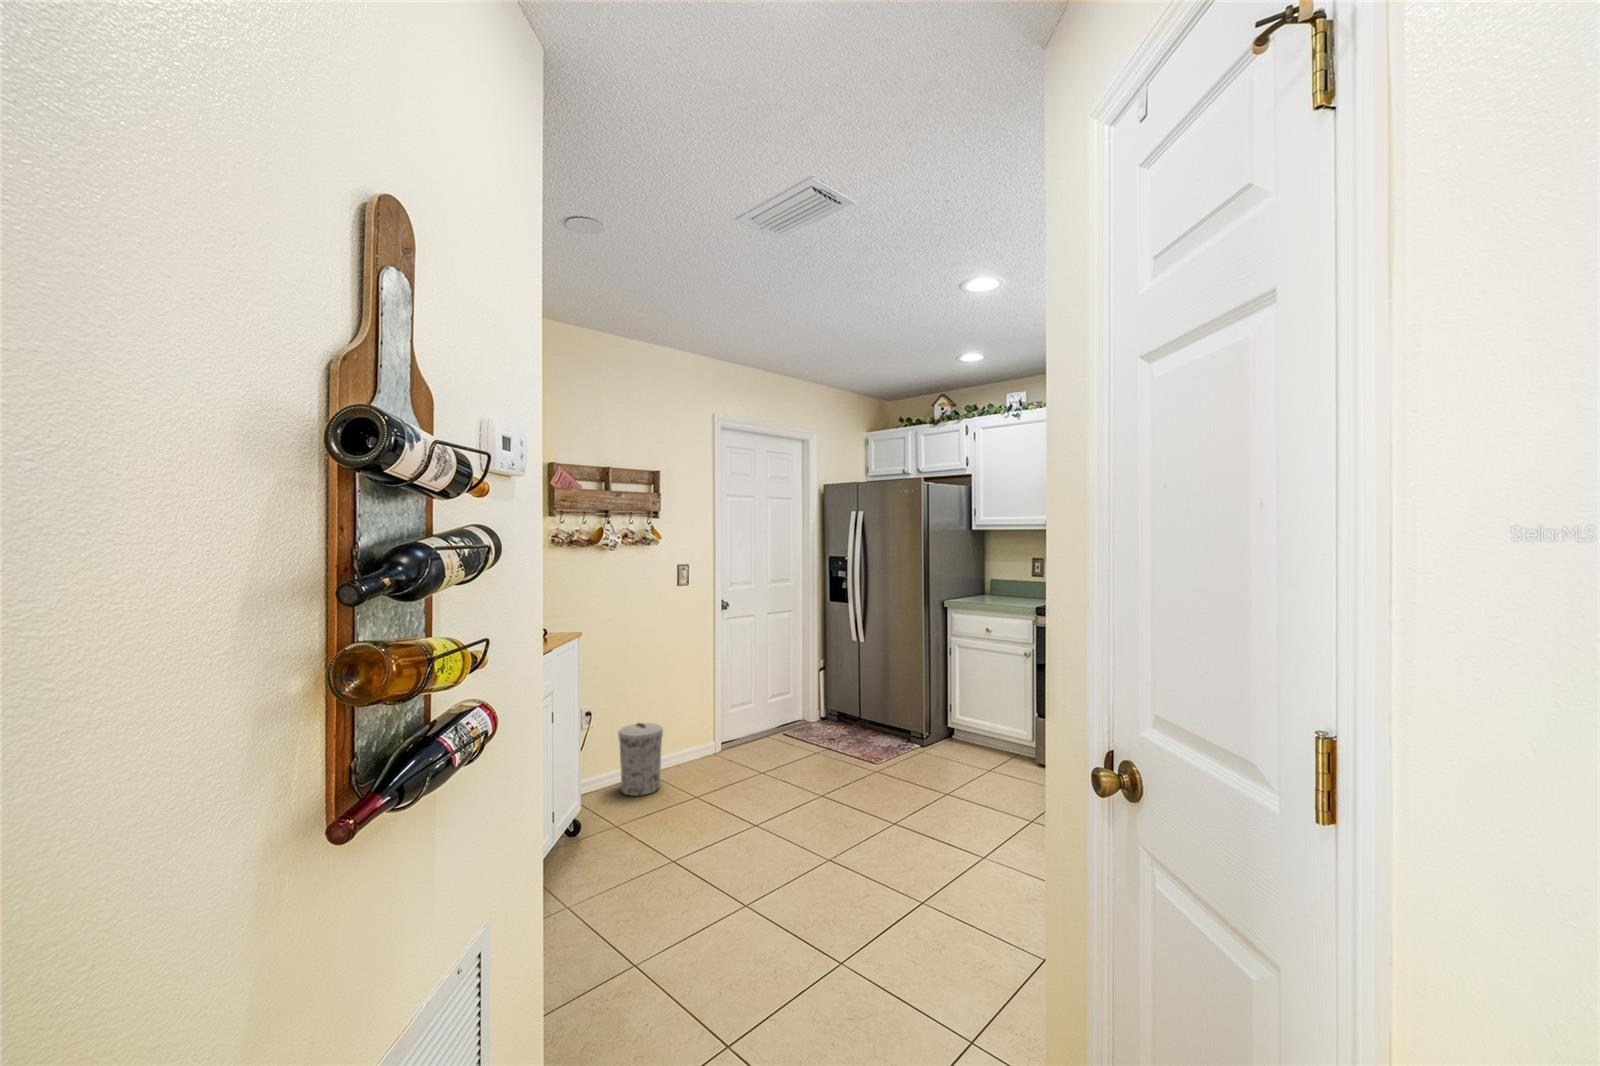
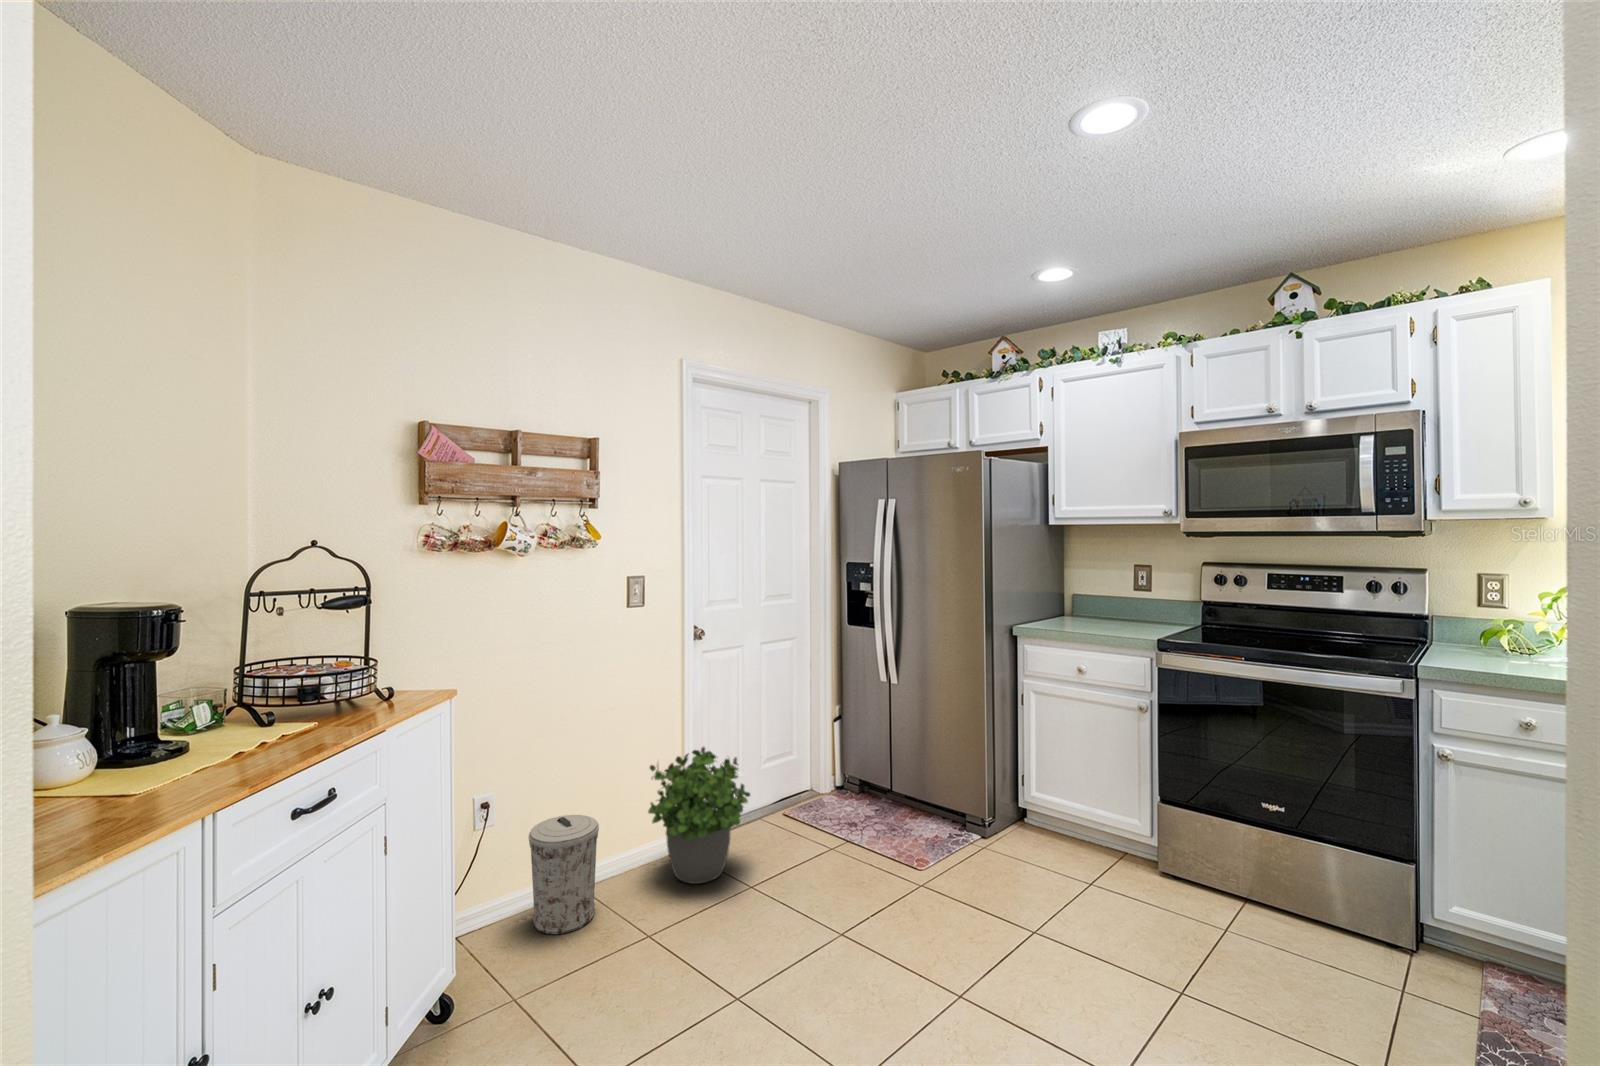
potted plant: none [693,682,762,771] -> present [648,747,750,884]

